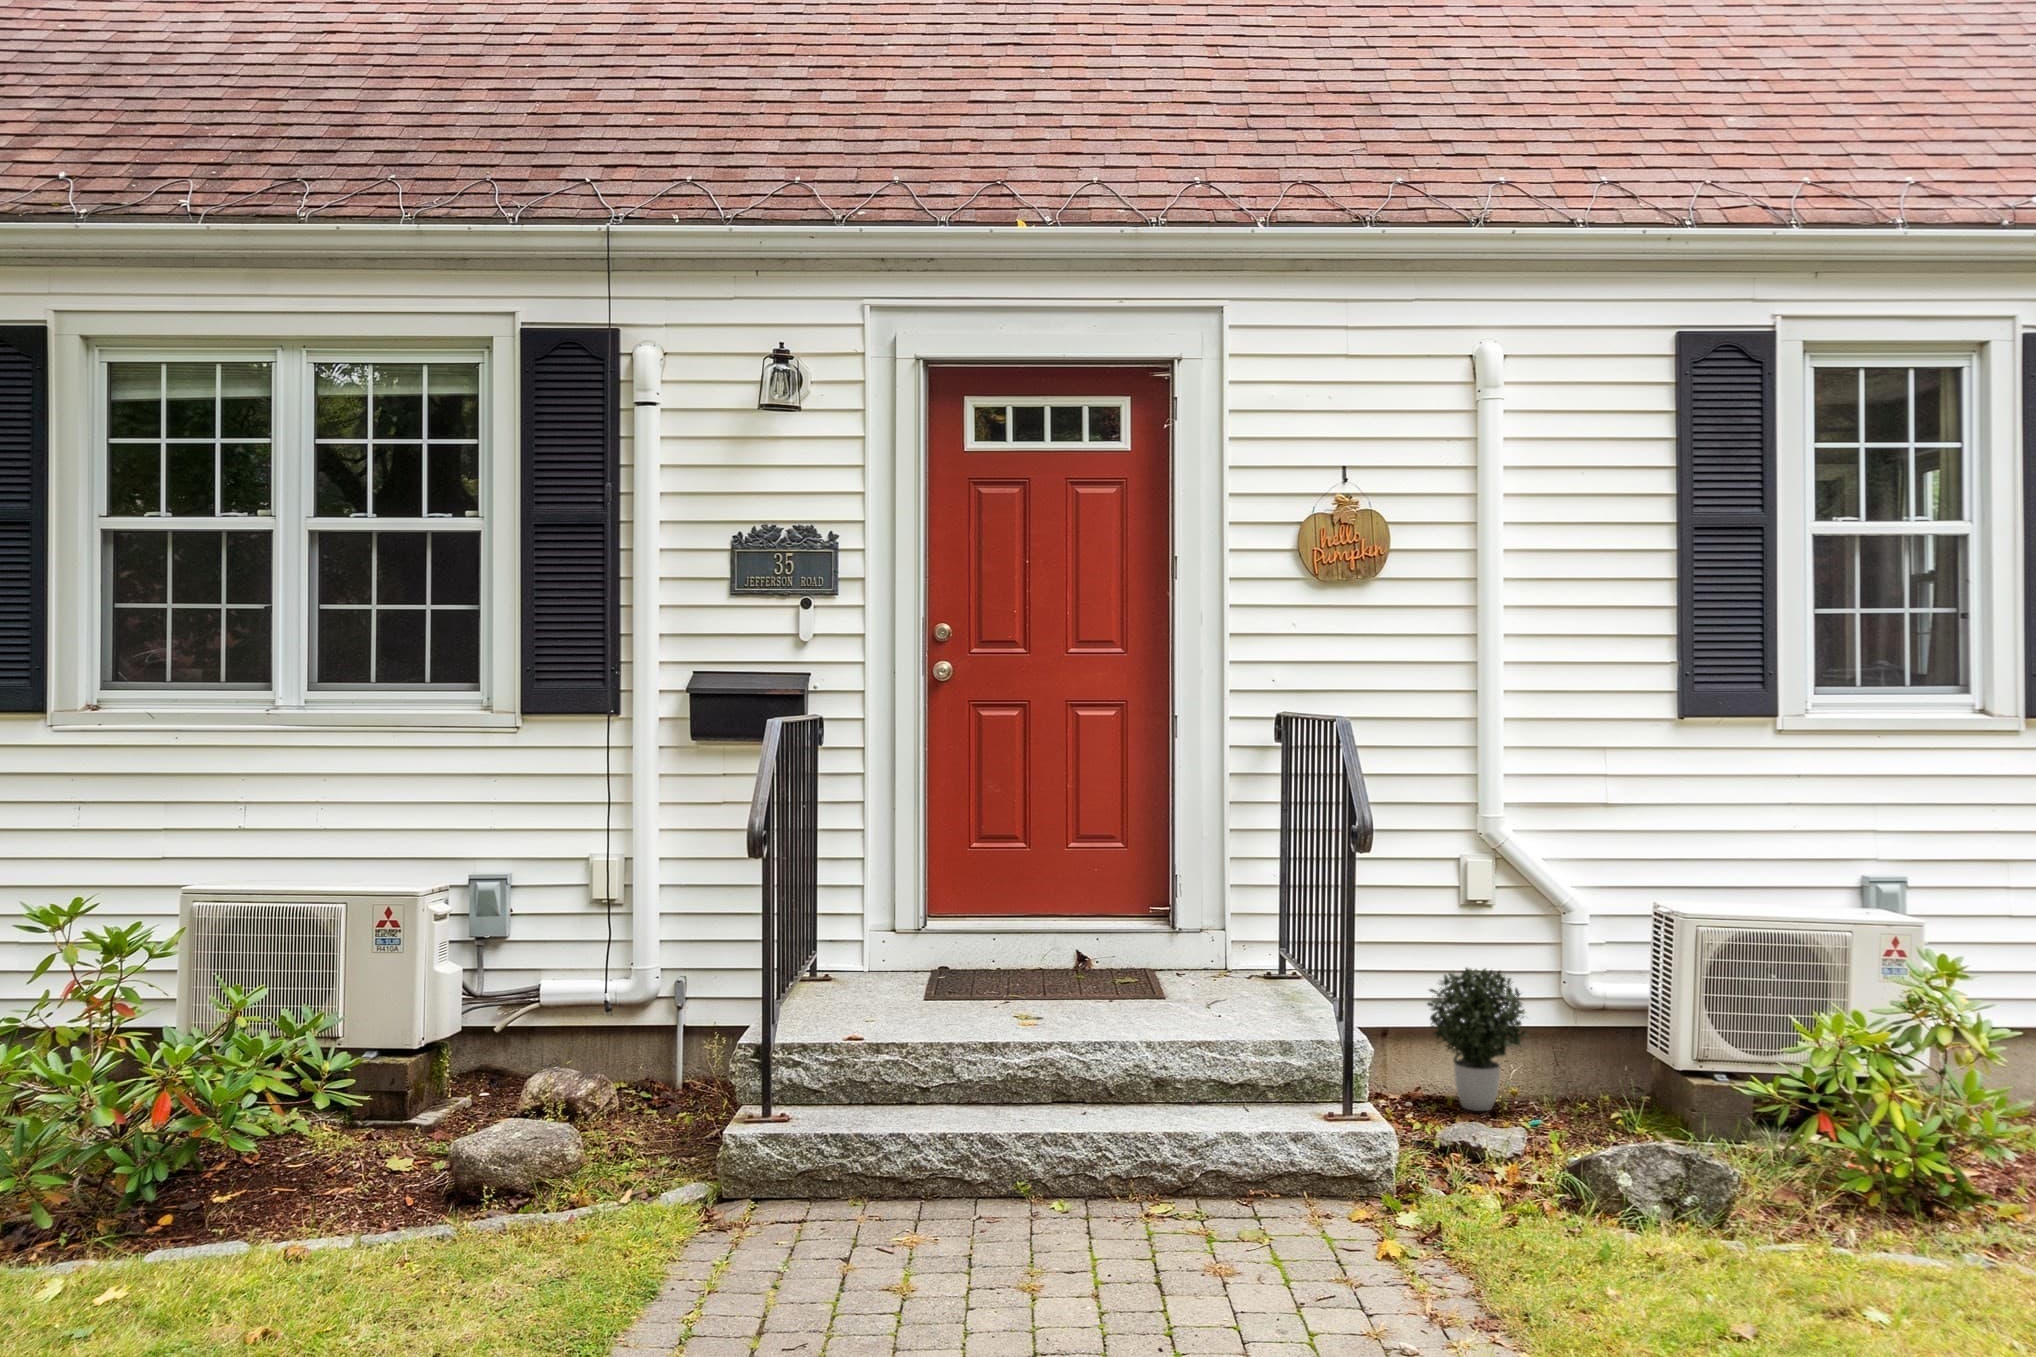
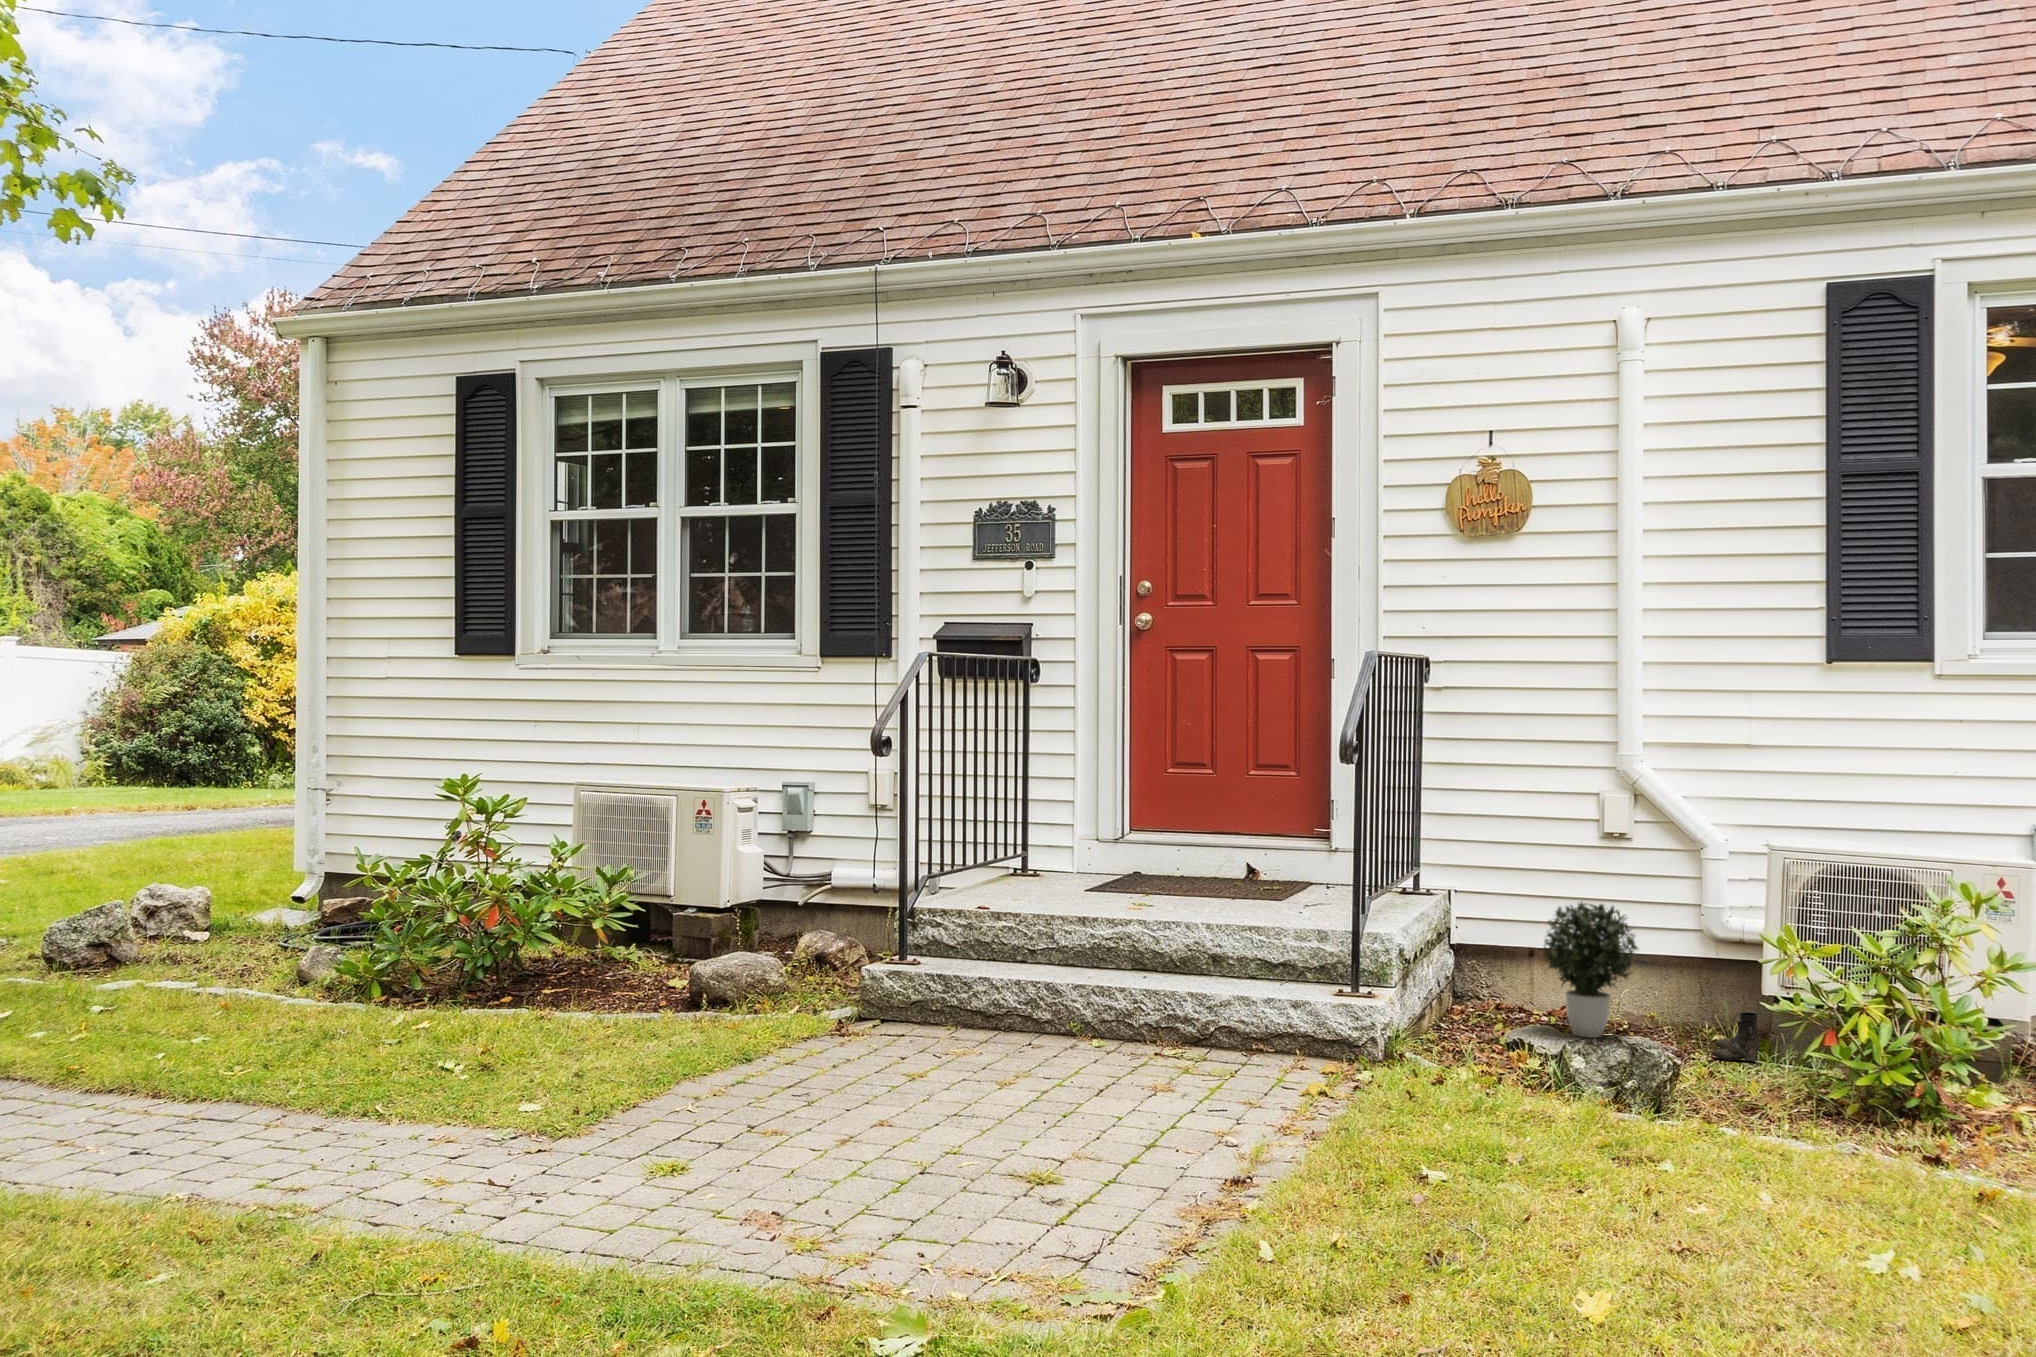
boots: none [1605,1070,1668,1126] -> present [1713,1012,1759,1061]

